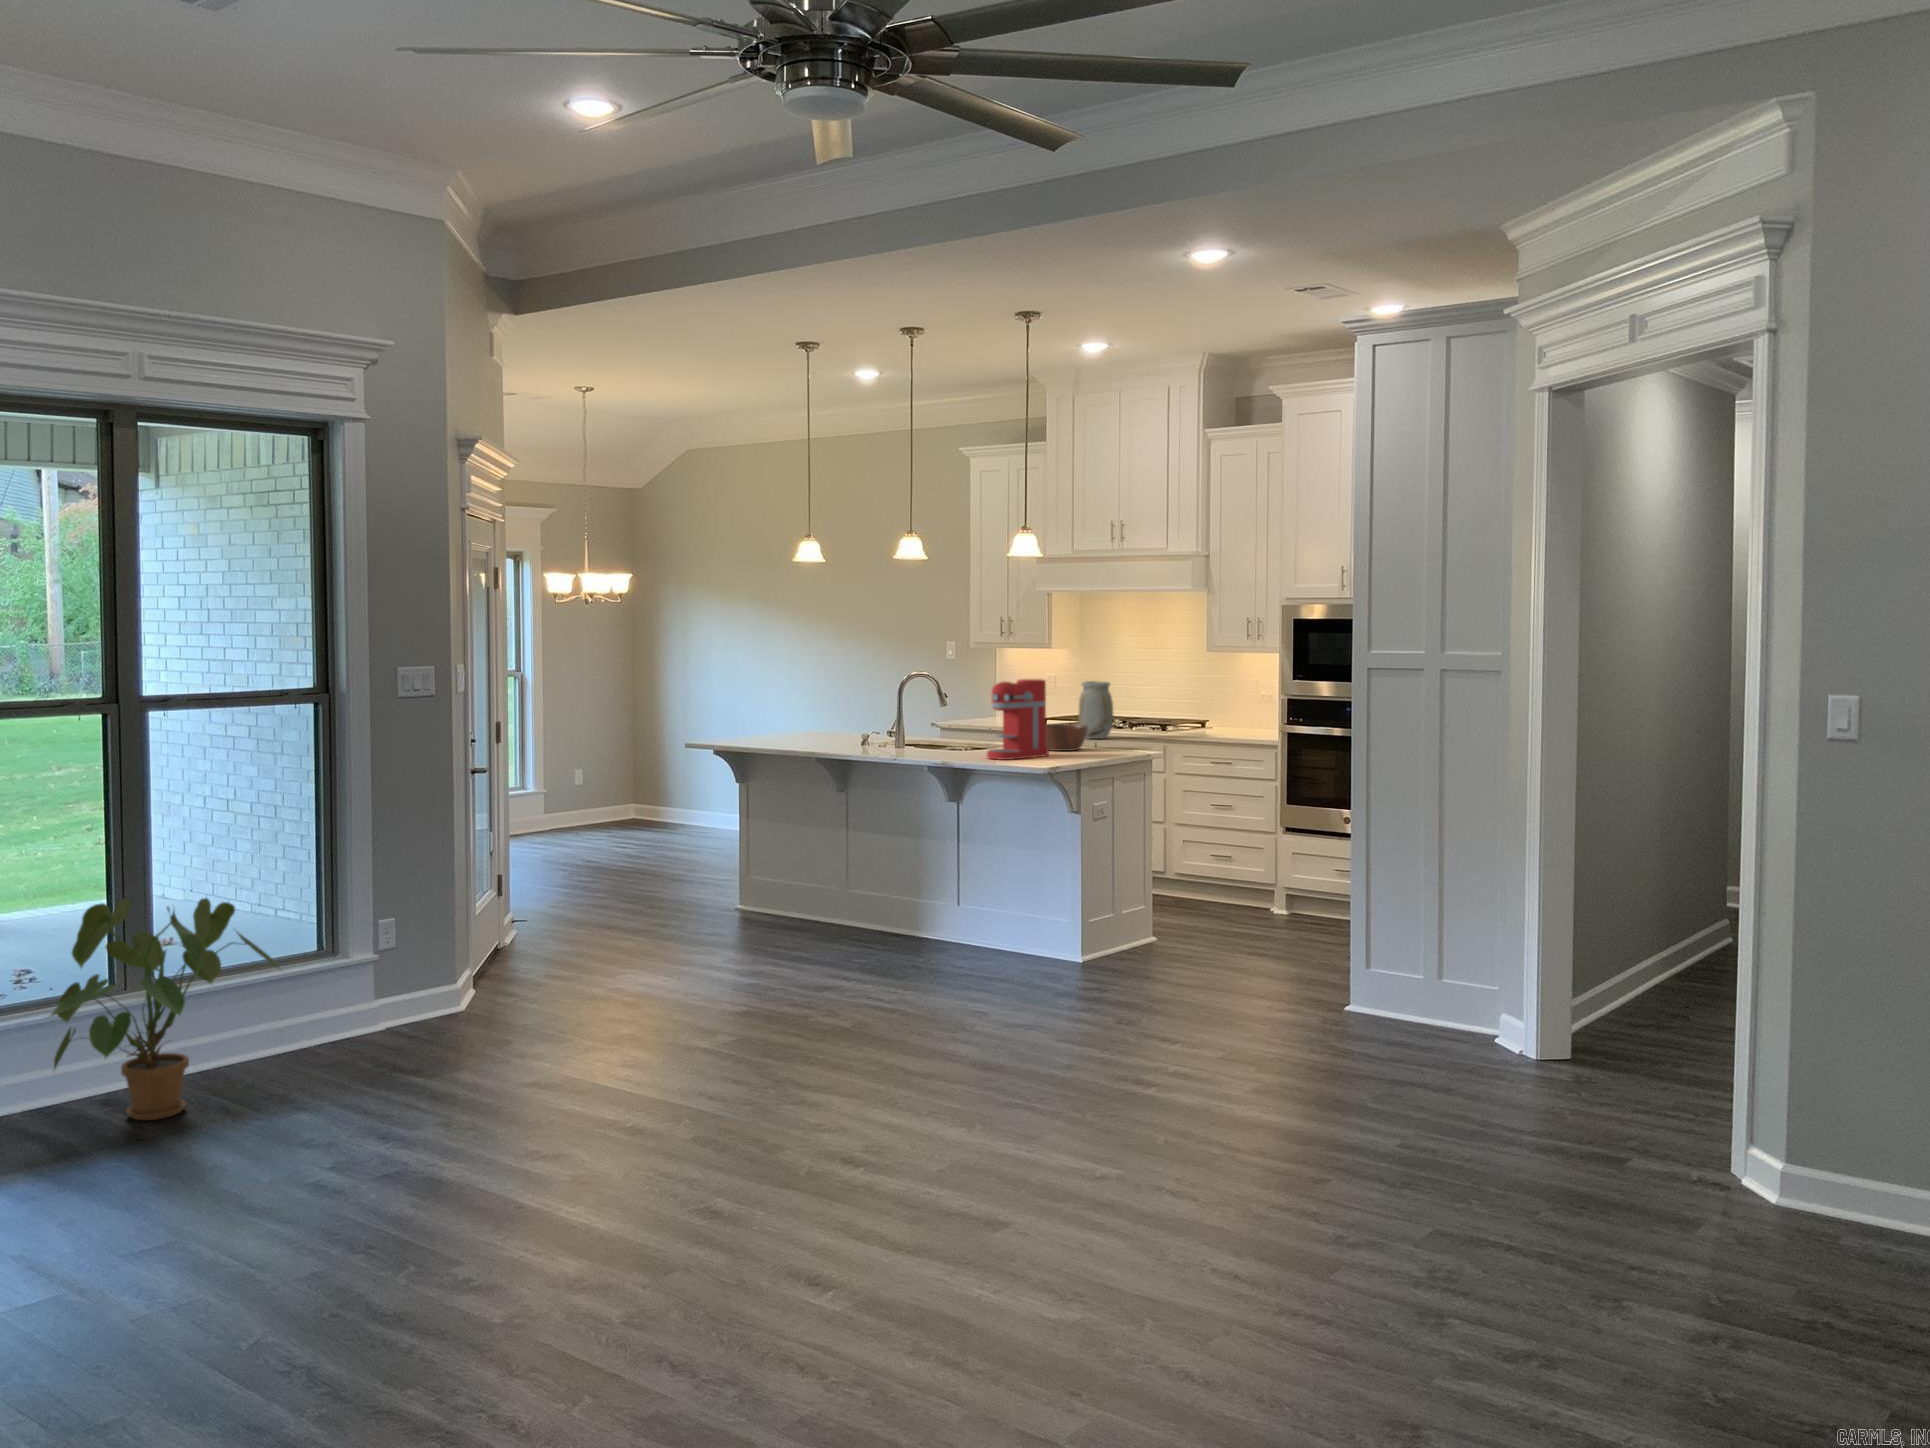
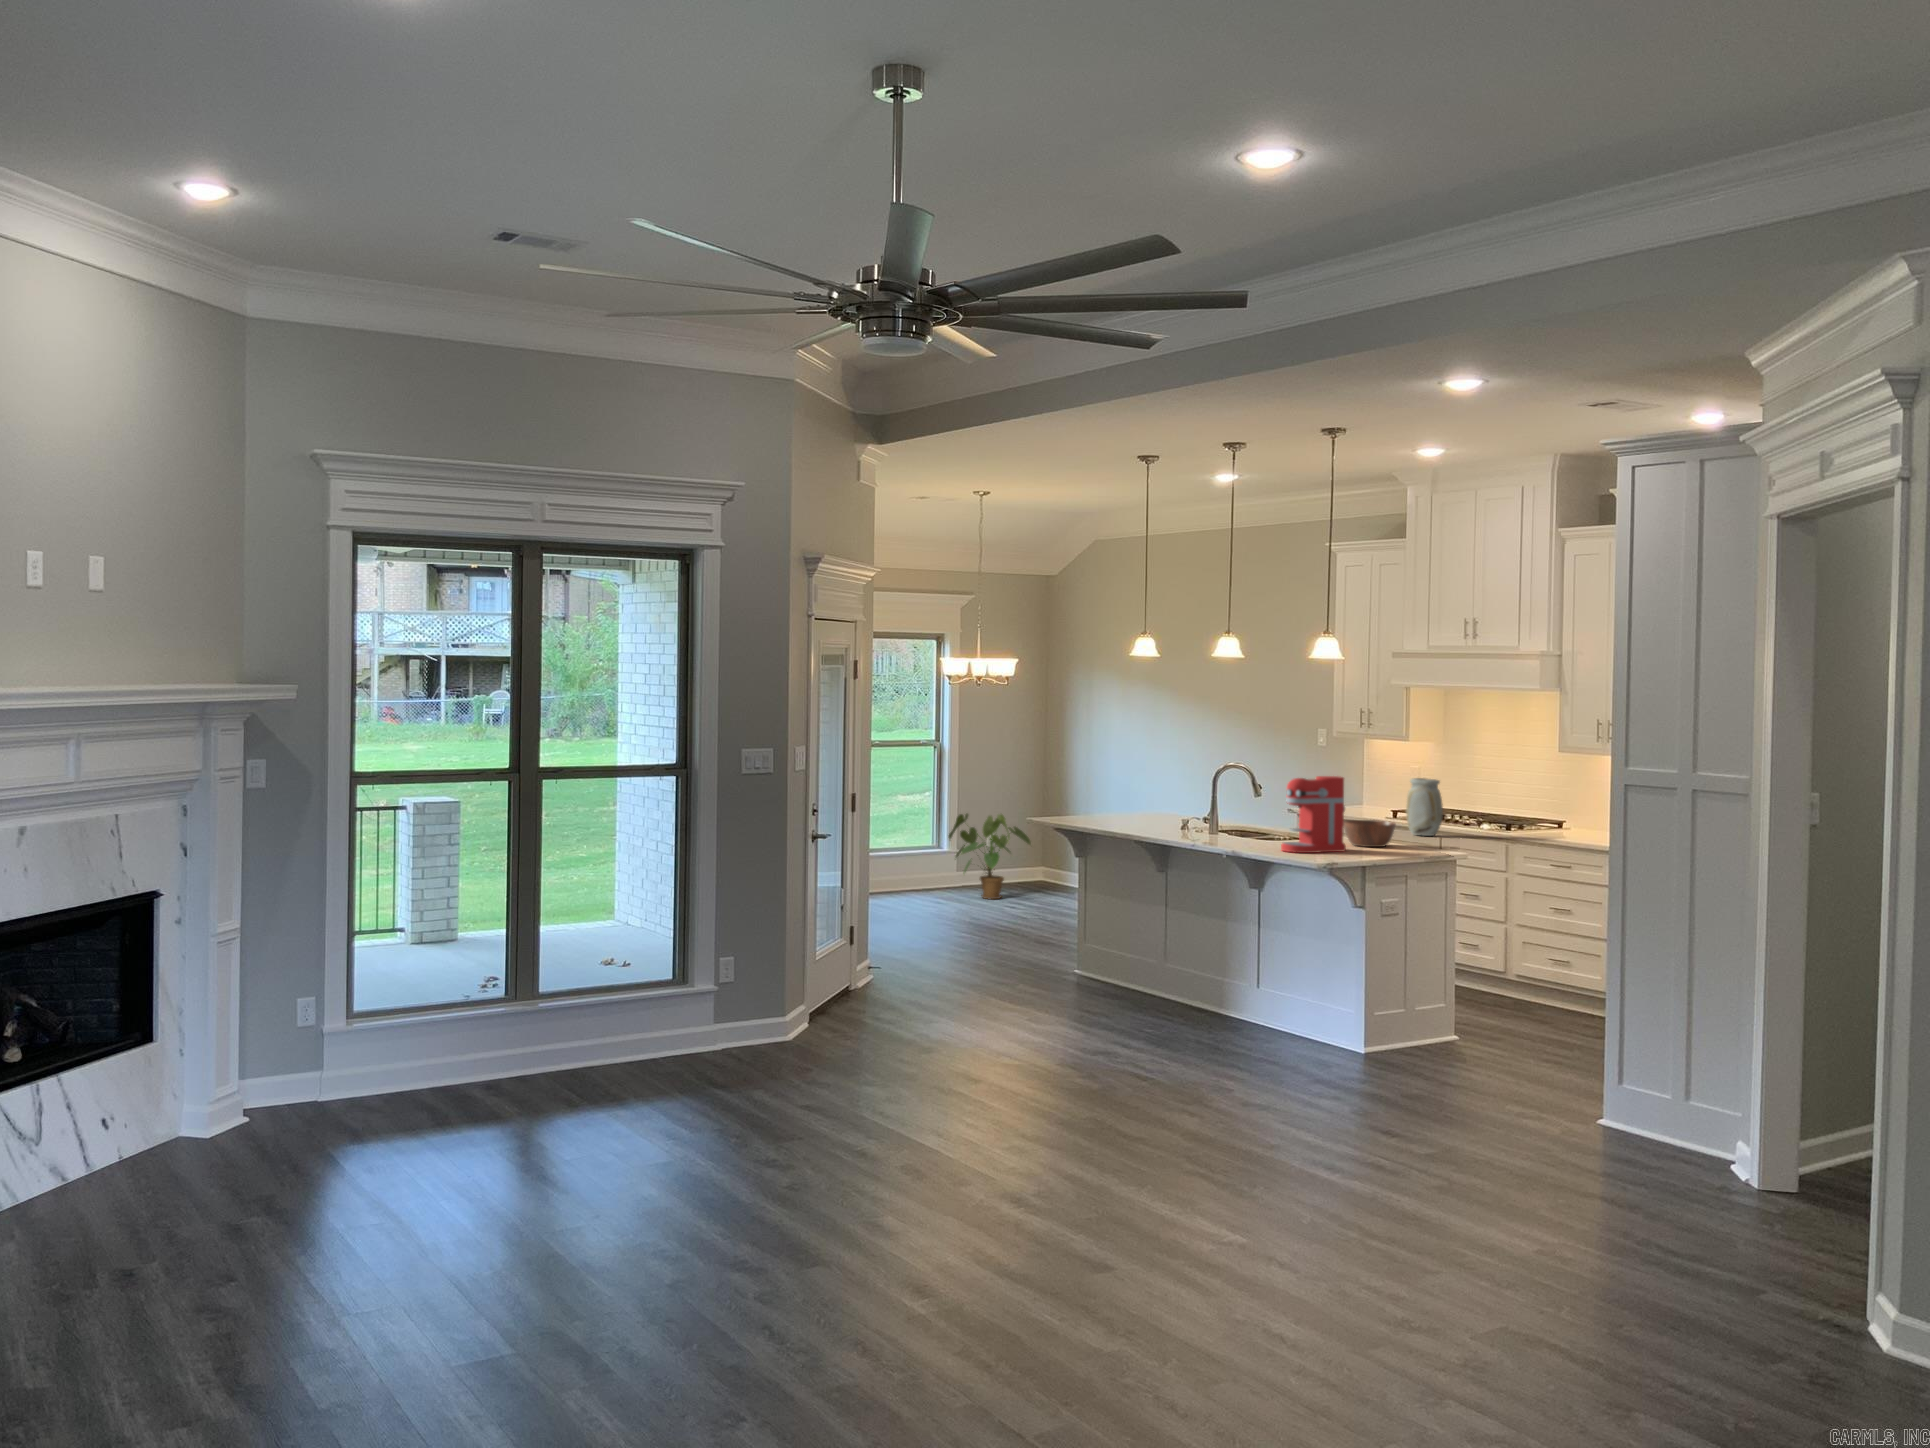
house plant: present [50,898,279,1120] -> present [948,814,1031,899]

